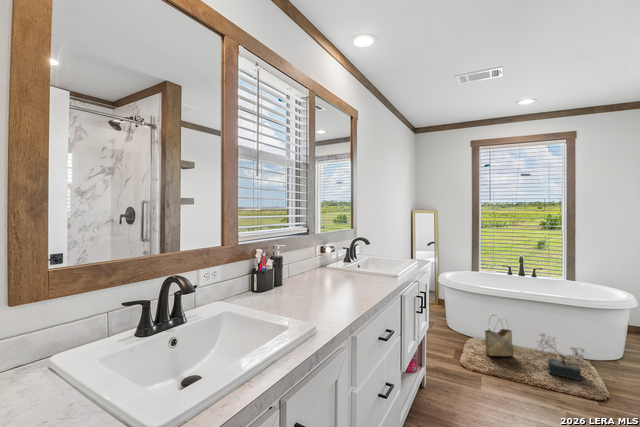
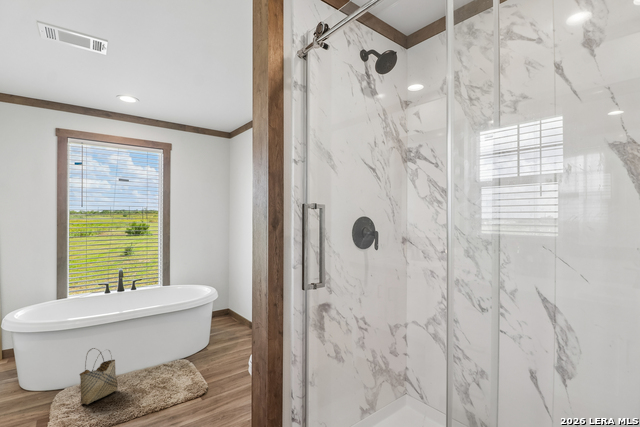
decorative plant: present [536,334,589,380] -> none [142,349,192,392]

